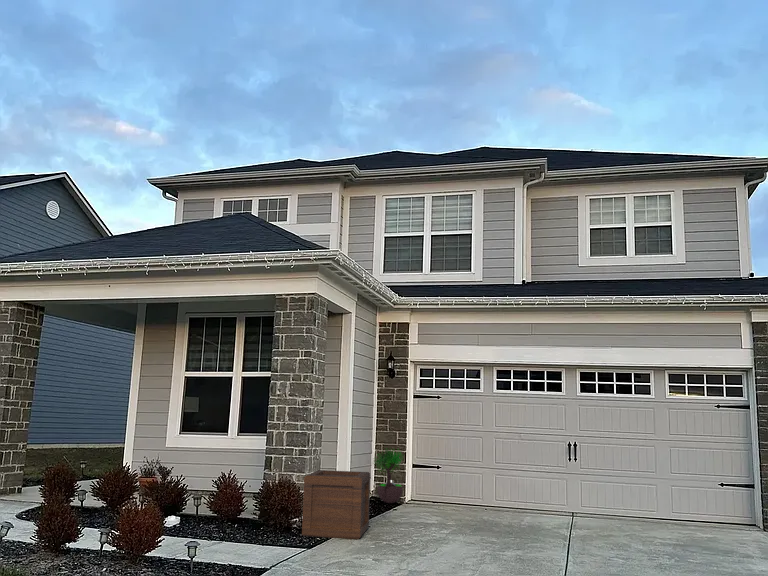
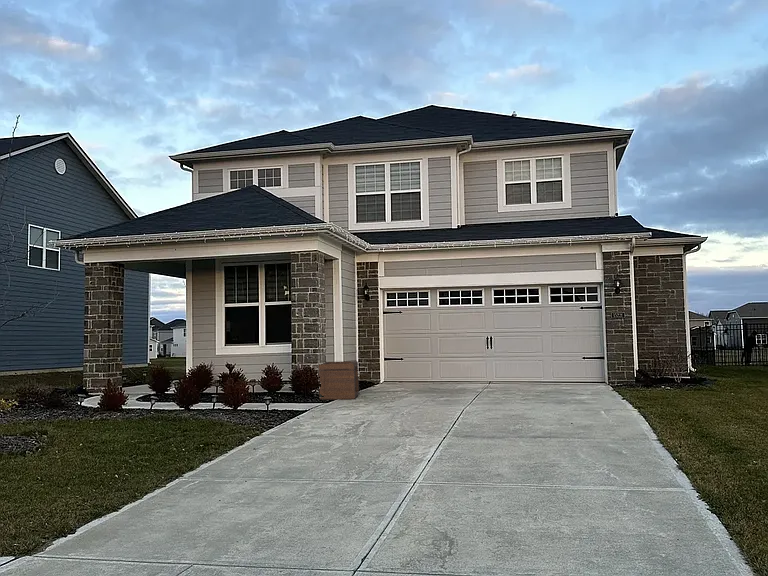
potted tree: present [374,450,403,503] -> none [357,345,379,383]

